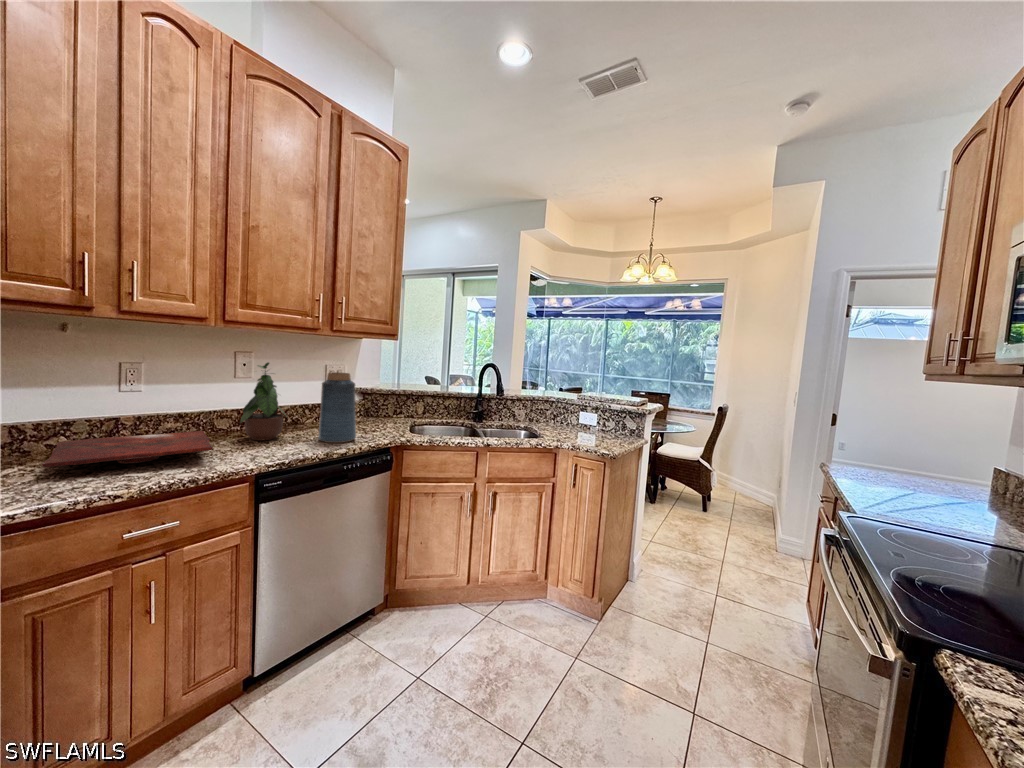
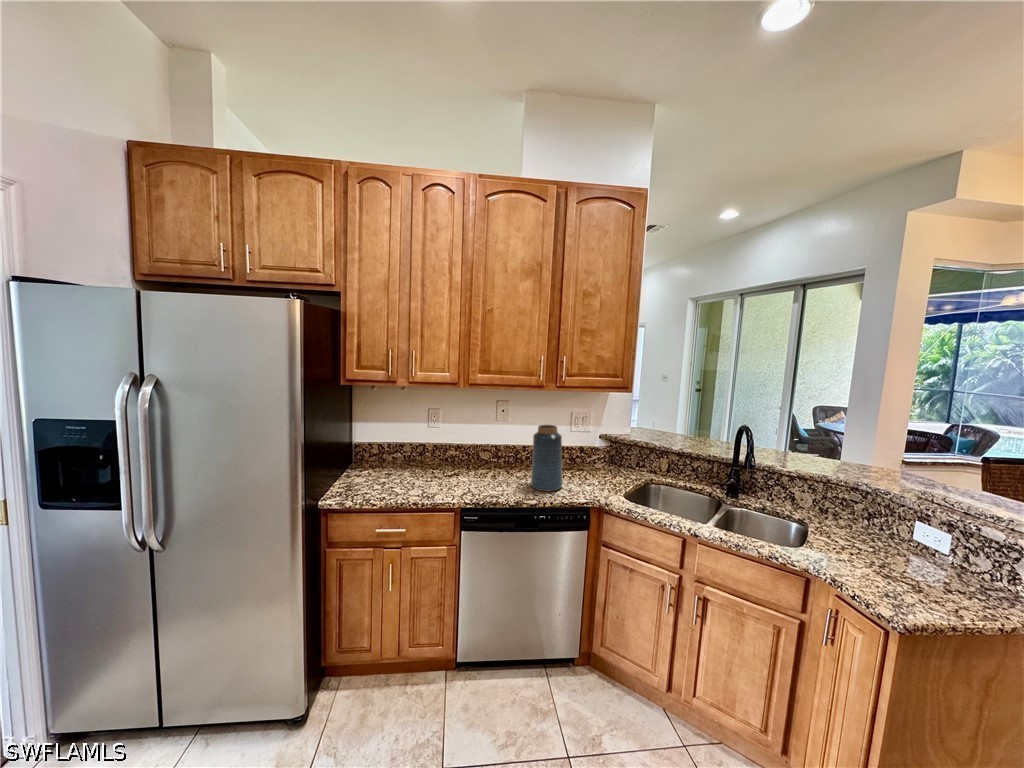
potted plant: present [240,363,285,441] -> none [483,413,519,476]
cutting board: present [42,431,213,467] -> none [366,458,458,481]

